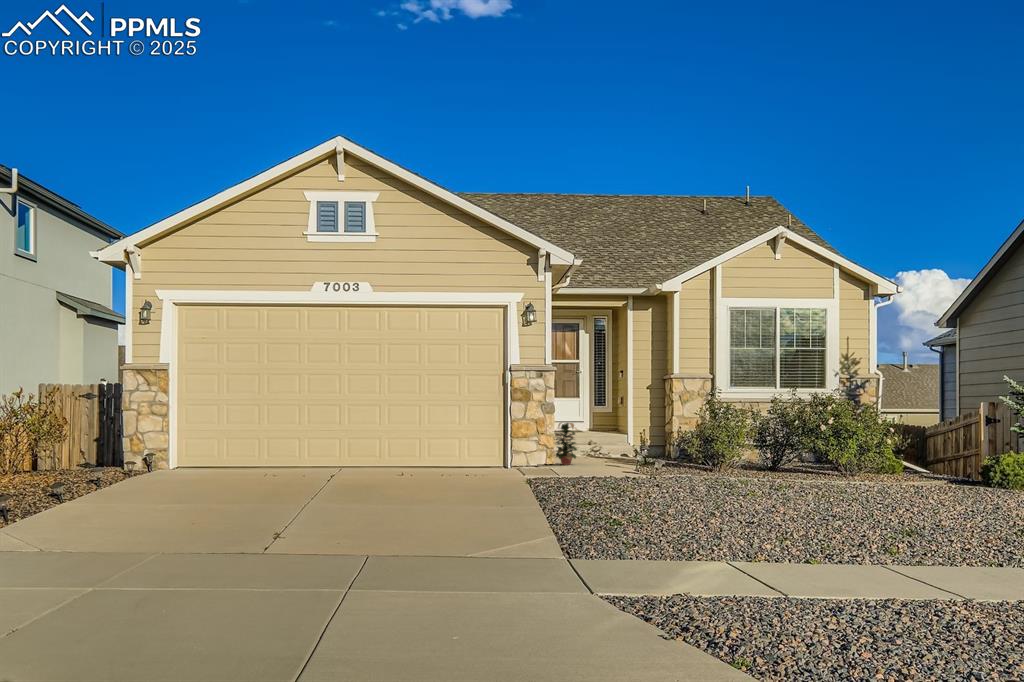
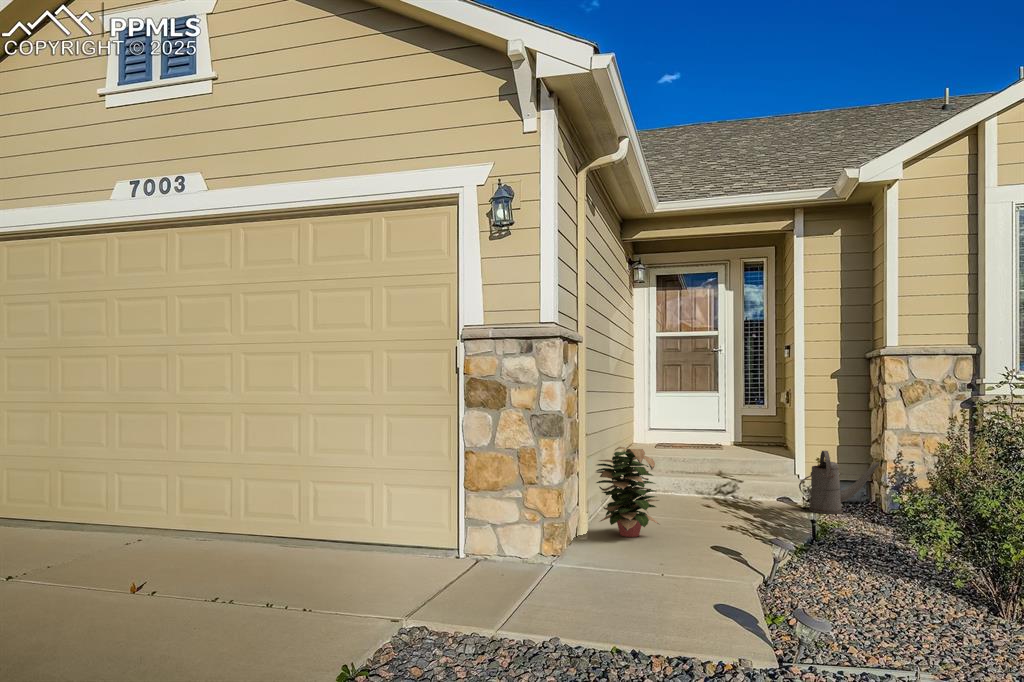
watering can: none [632,427,669,458] -> present [799,451,879,514]

